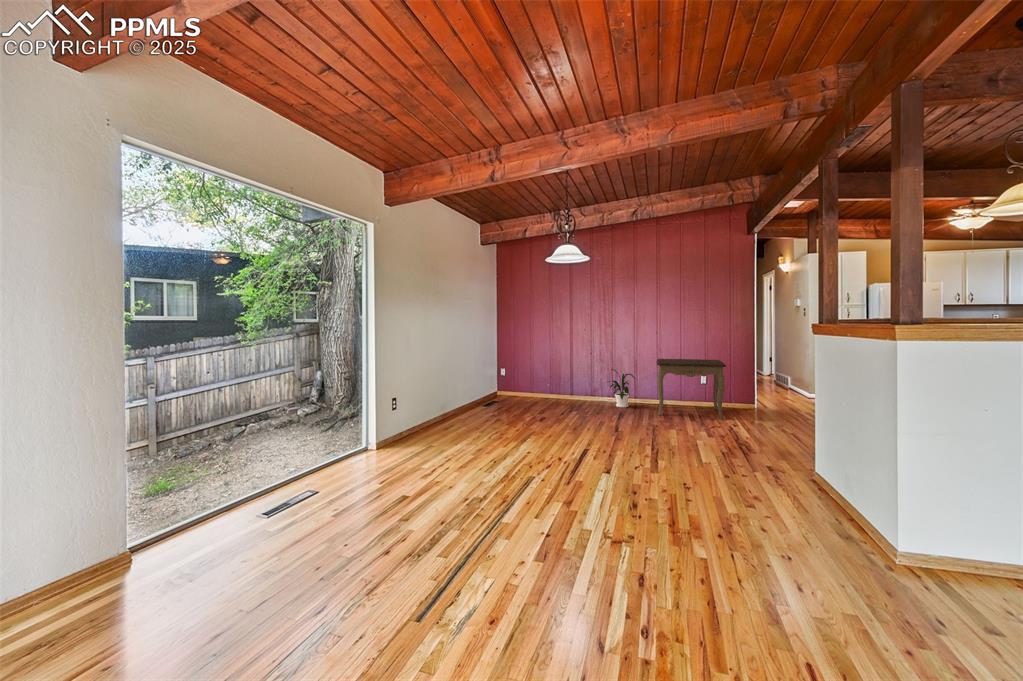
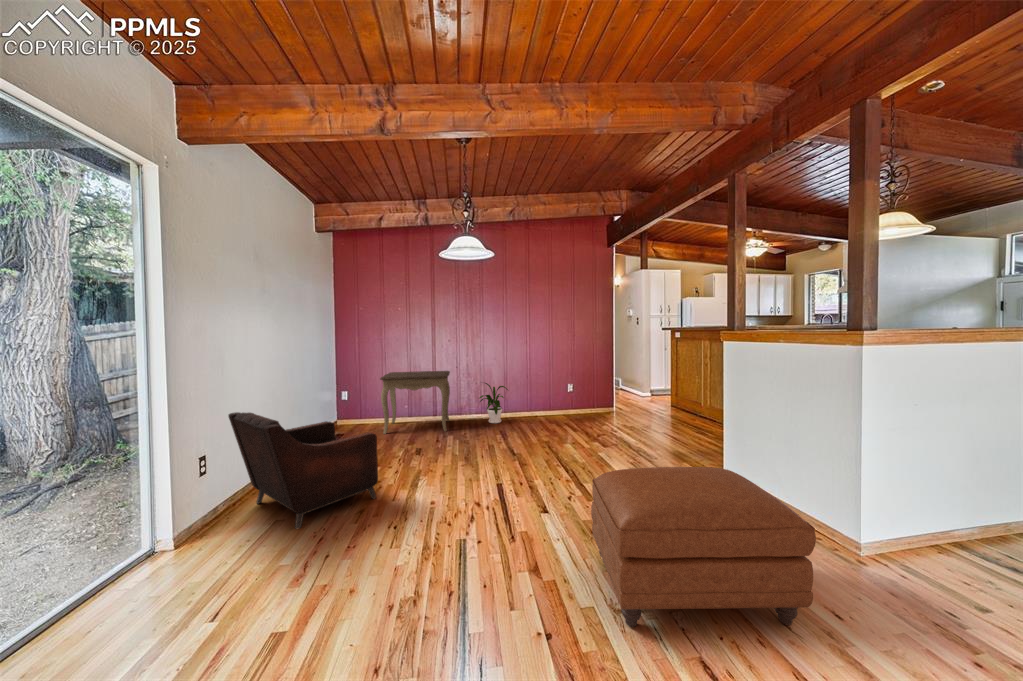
side table: present [657,359,726,419] -> present [380,371,450,434]
armchair: none [410,375,495,453] -> present [229,412,378,529]
ottoman: none [592,439,756,577] -> present [591,467,816,627]

